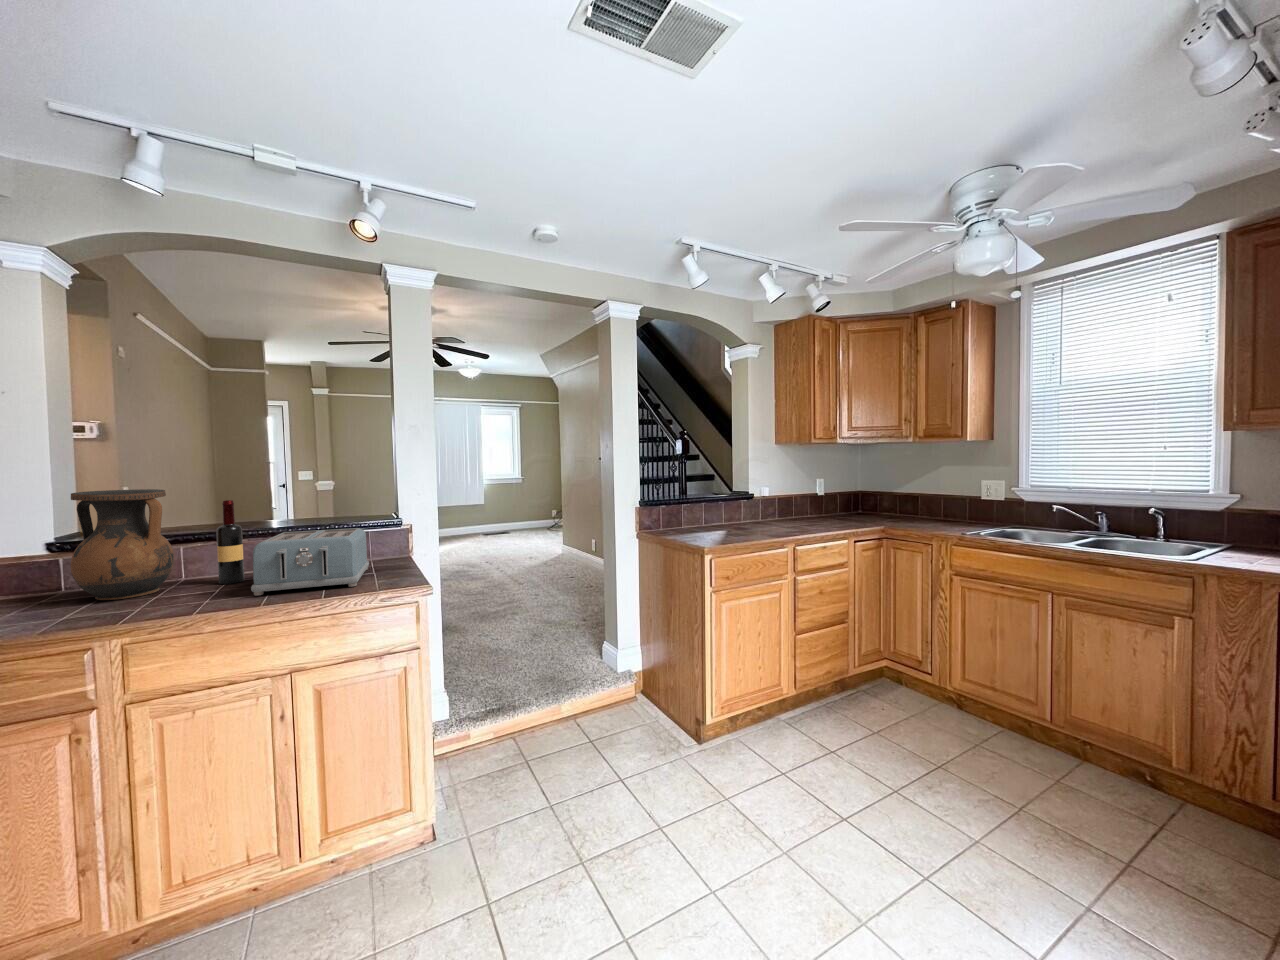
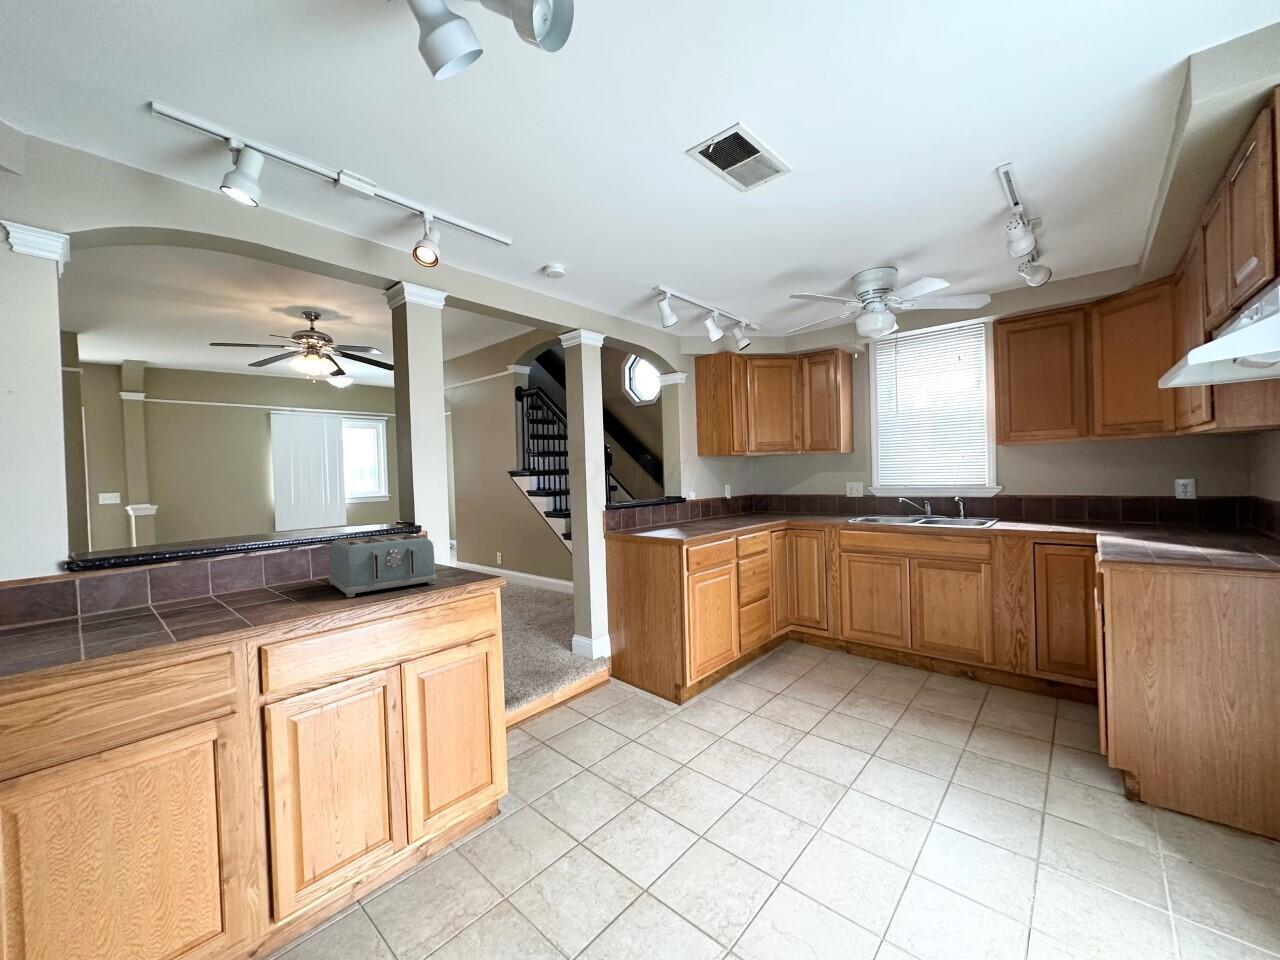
vase: present [71,489,174,600] -> none [129,500,231,616]
wine bottle: present [216,500,244,584] -> none [270,509,296,594]

